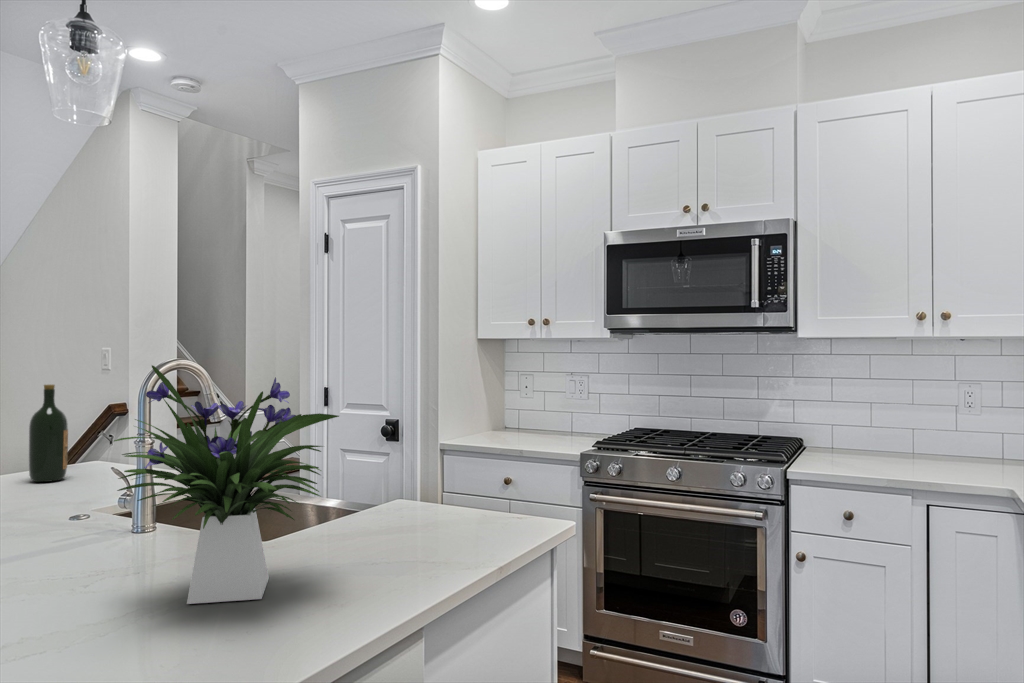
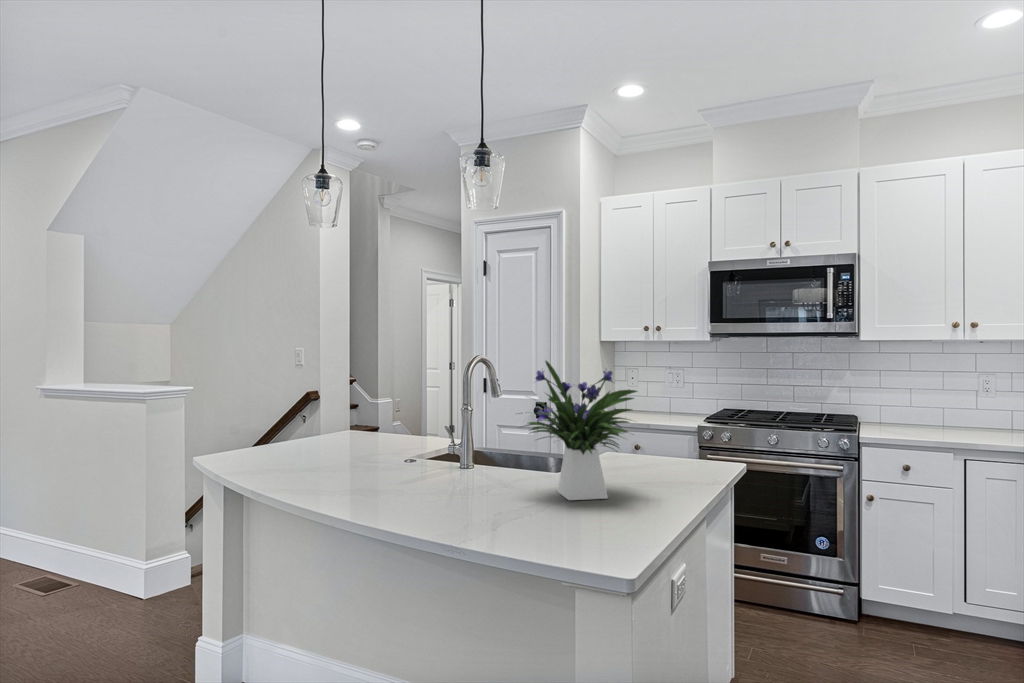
wine bottle: present [29,385,68,482] -> none [336,375,360,442]

